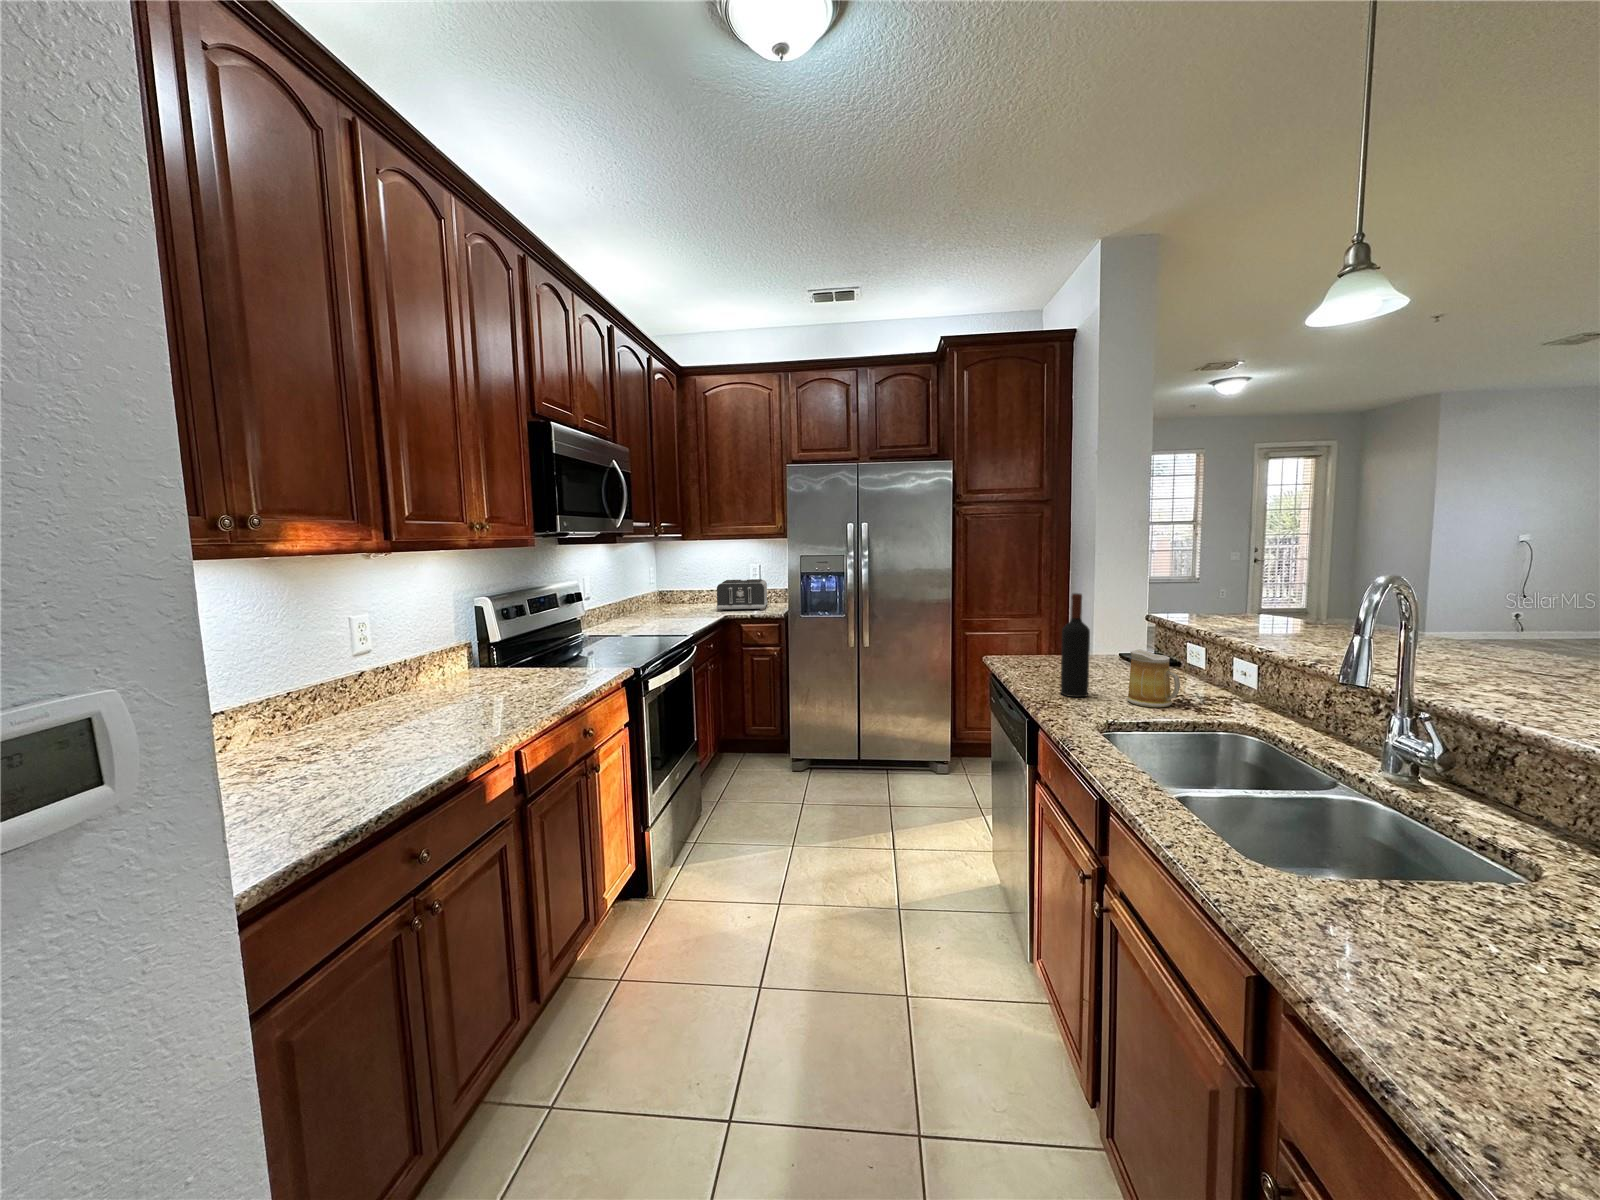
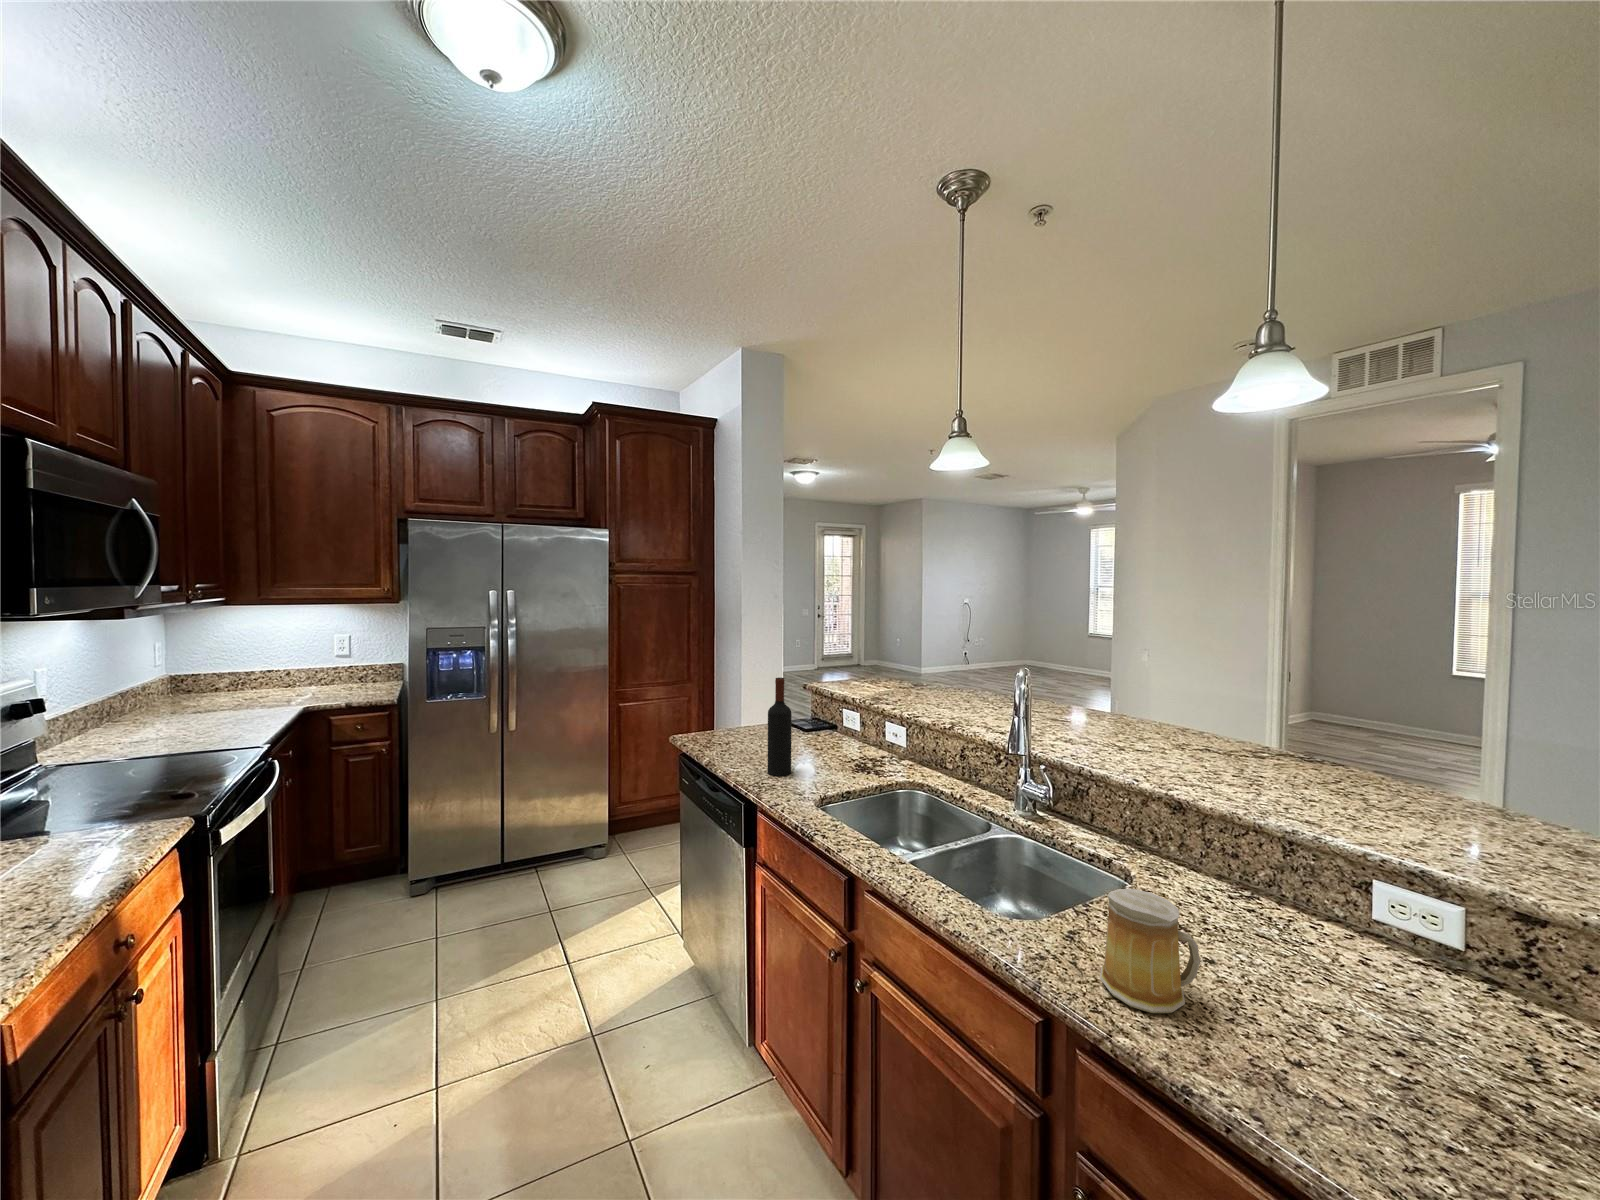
toaster: present [717,579,768,611] -> none [281,655,364,703]
mug: present [1127,649,1180,707] -> present [1100,889,1200,1013]

